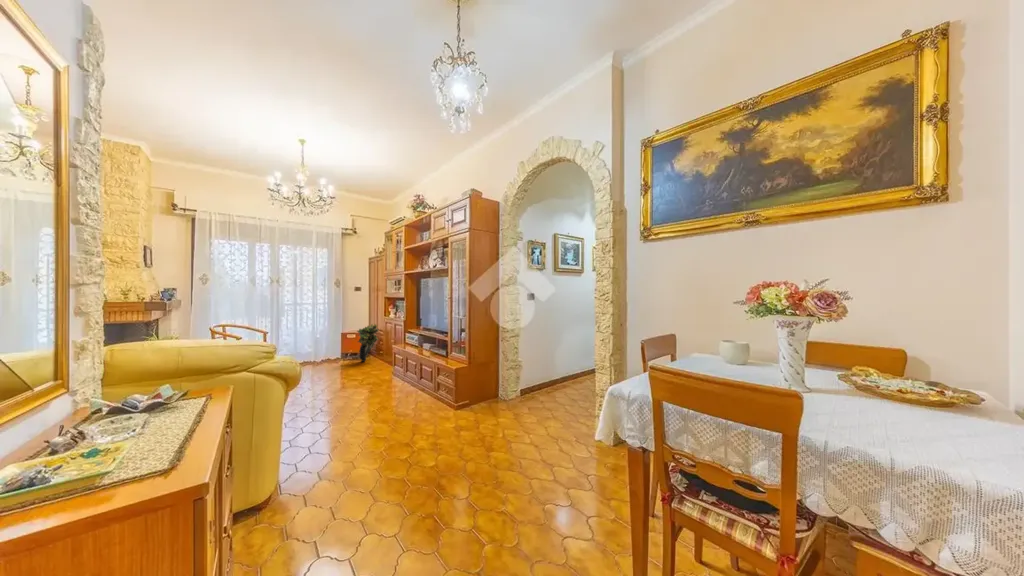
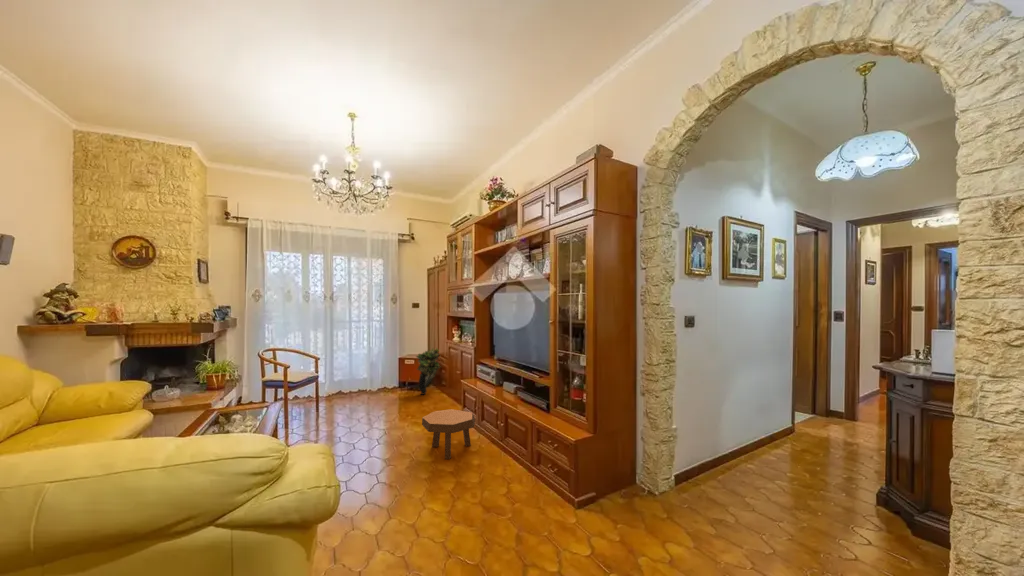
footstool: none [359,368,403,403] -> present [422,409,475,459]

